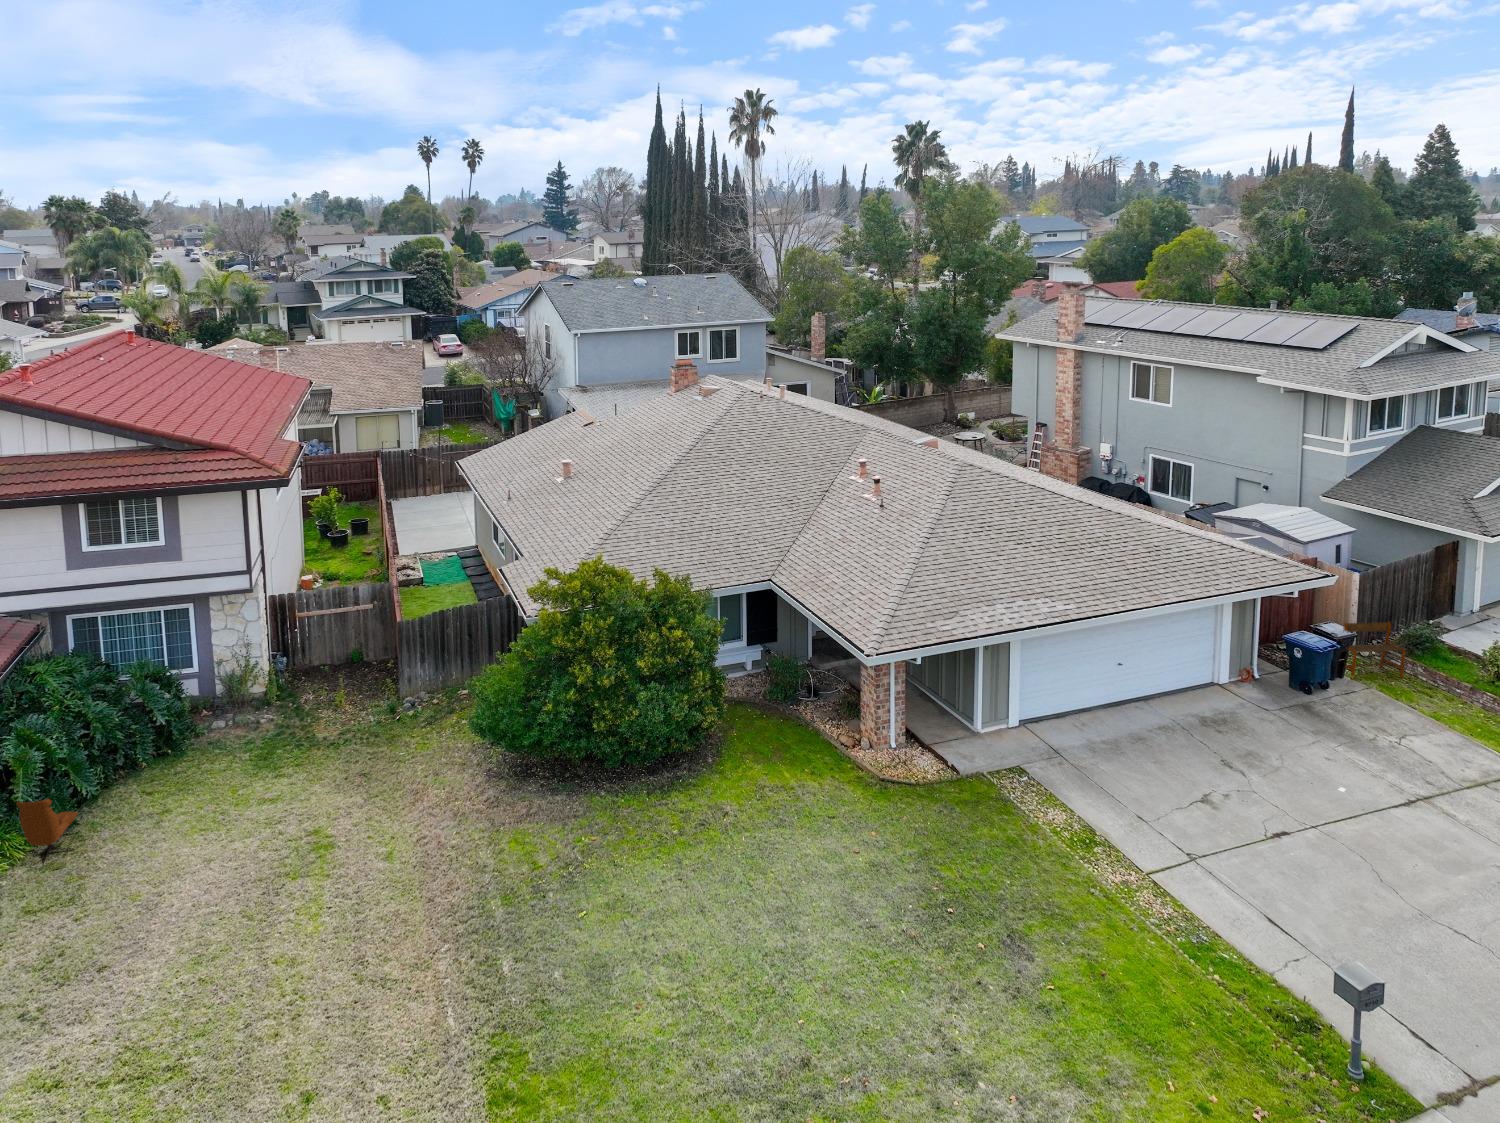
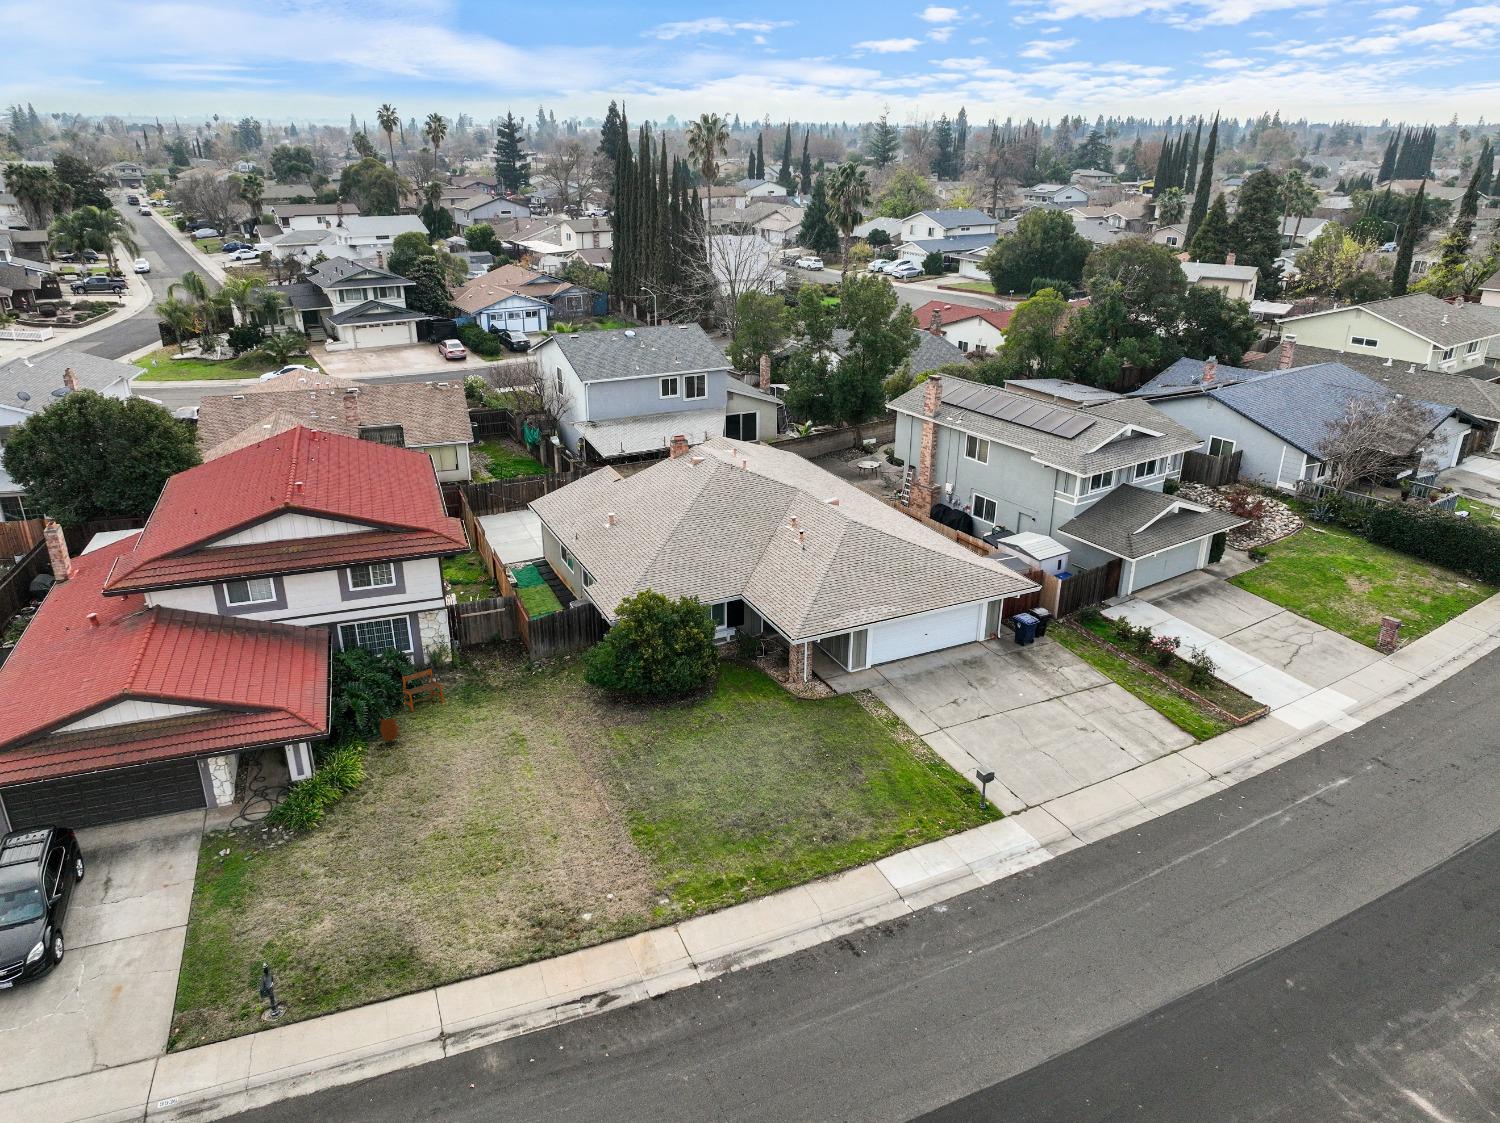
bench: present [1343,622,1406,680] -> present [402,669,443,712]

